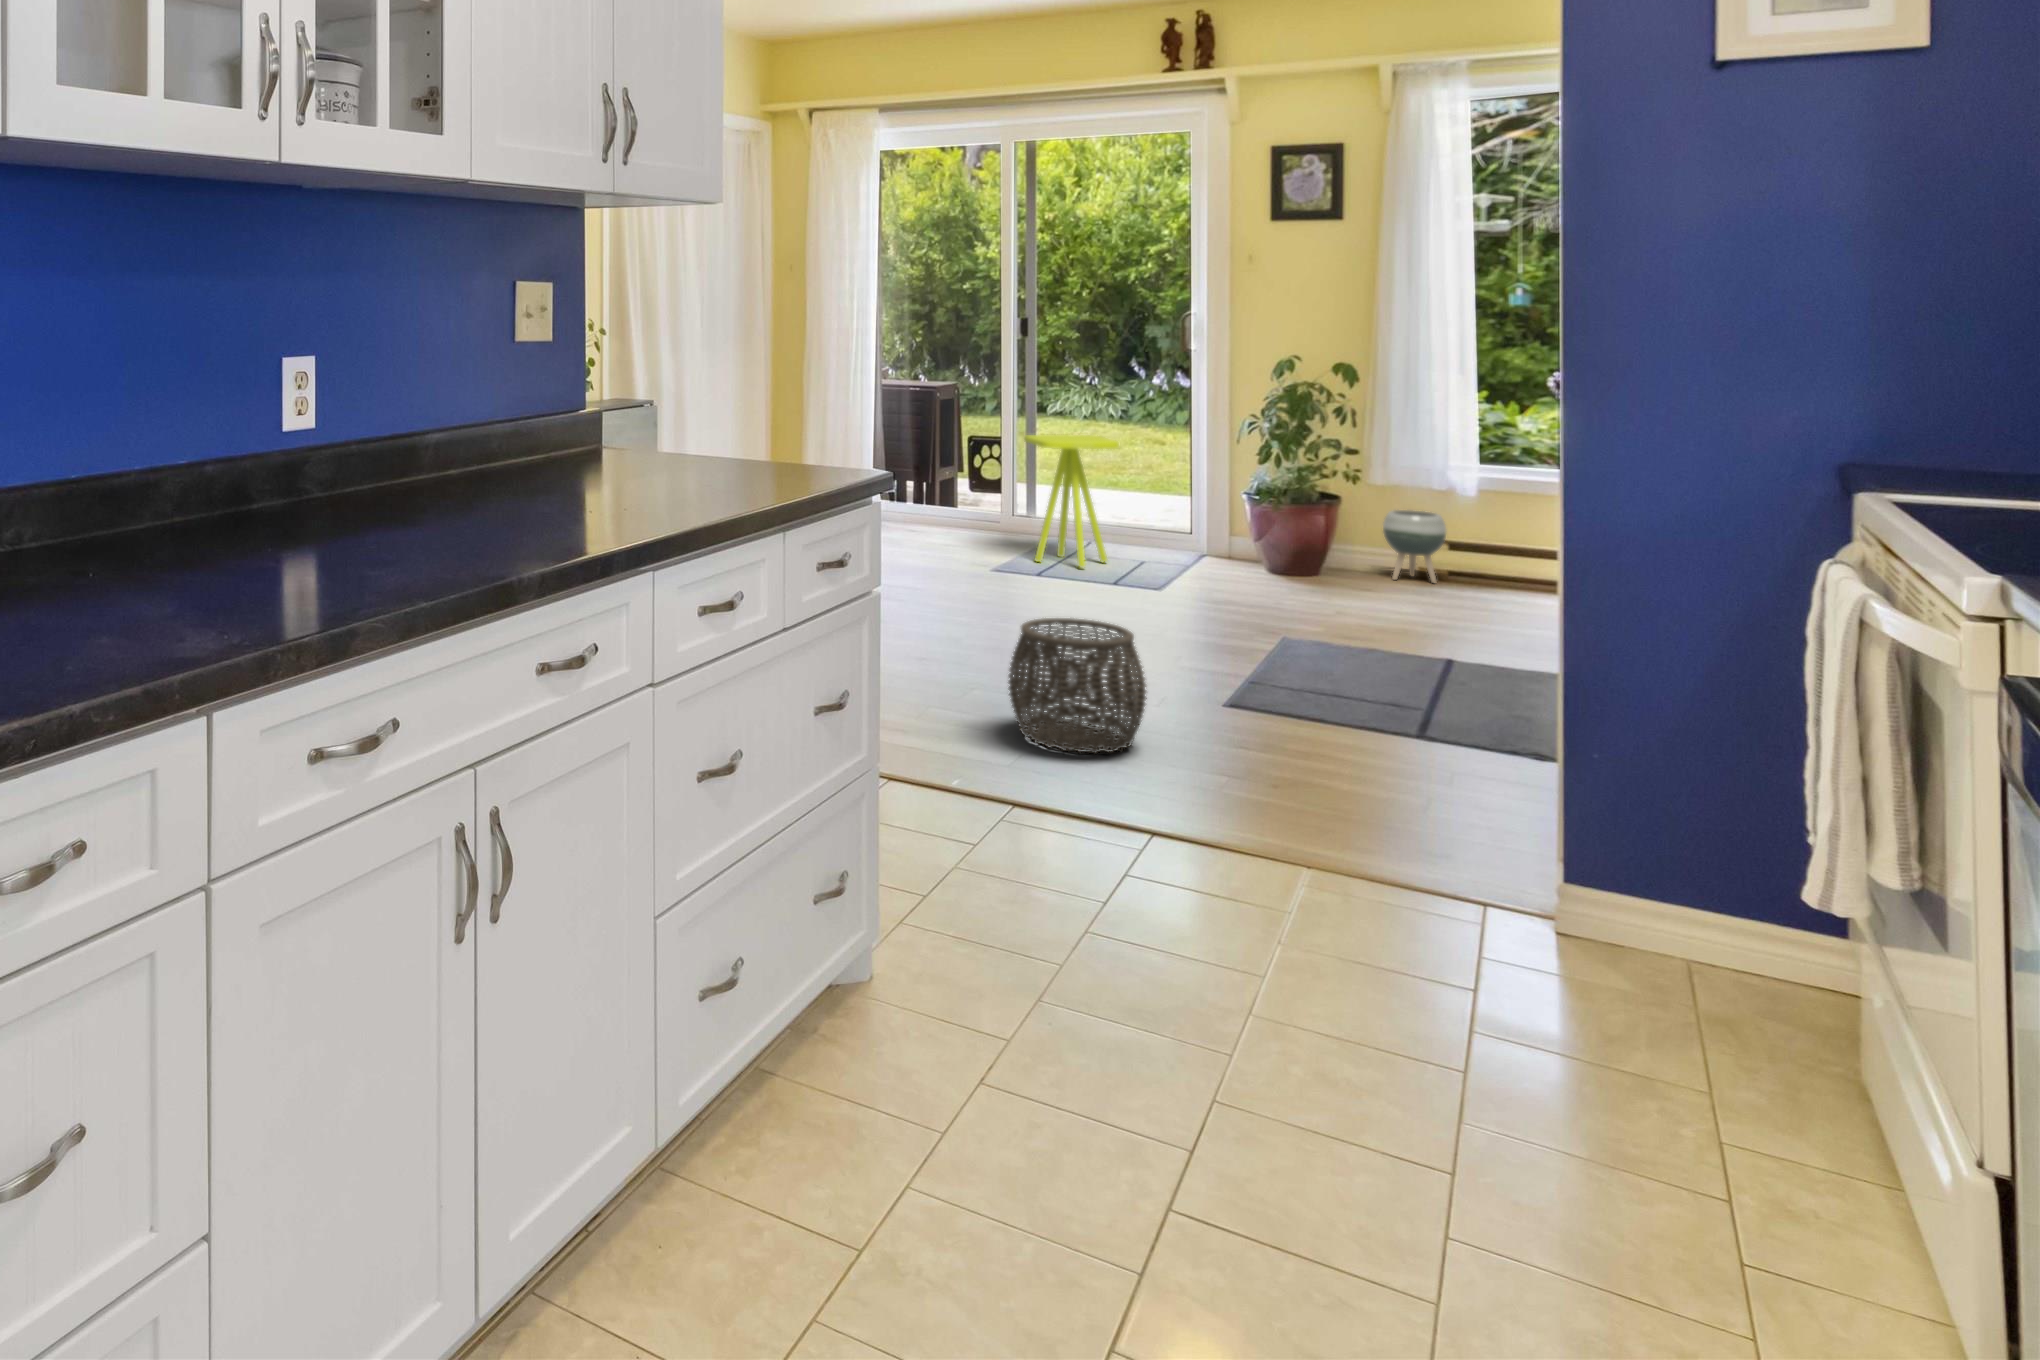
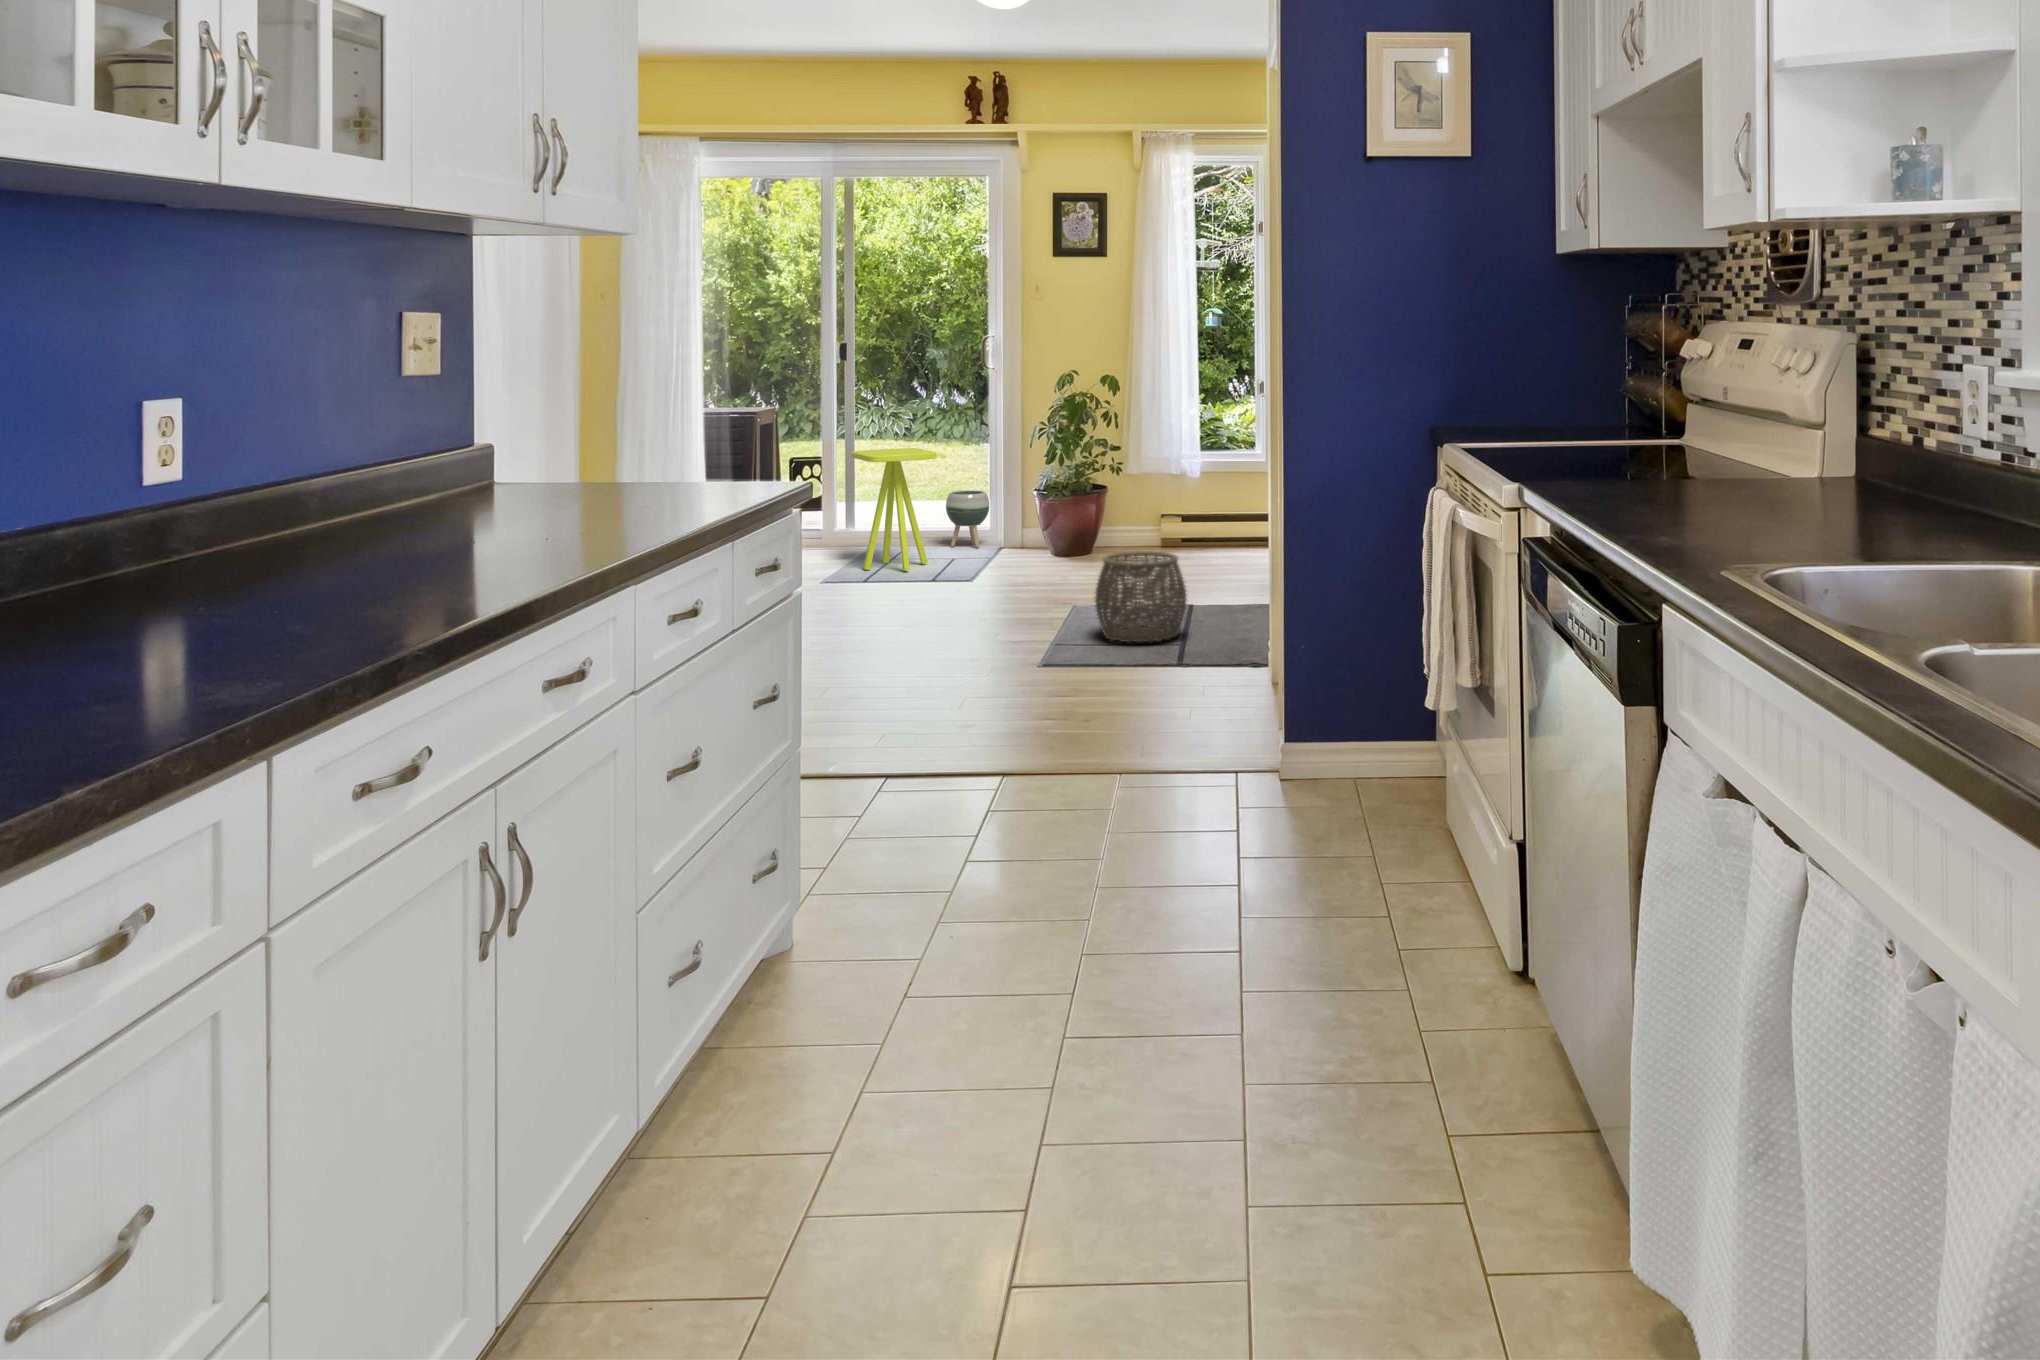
planter: present [1383,510,1446,583] -> present [946,491,989,548]
woven basket: present [1008,618,1147,753] -> present [1095,551,1187,643]

